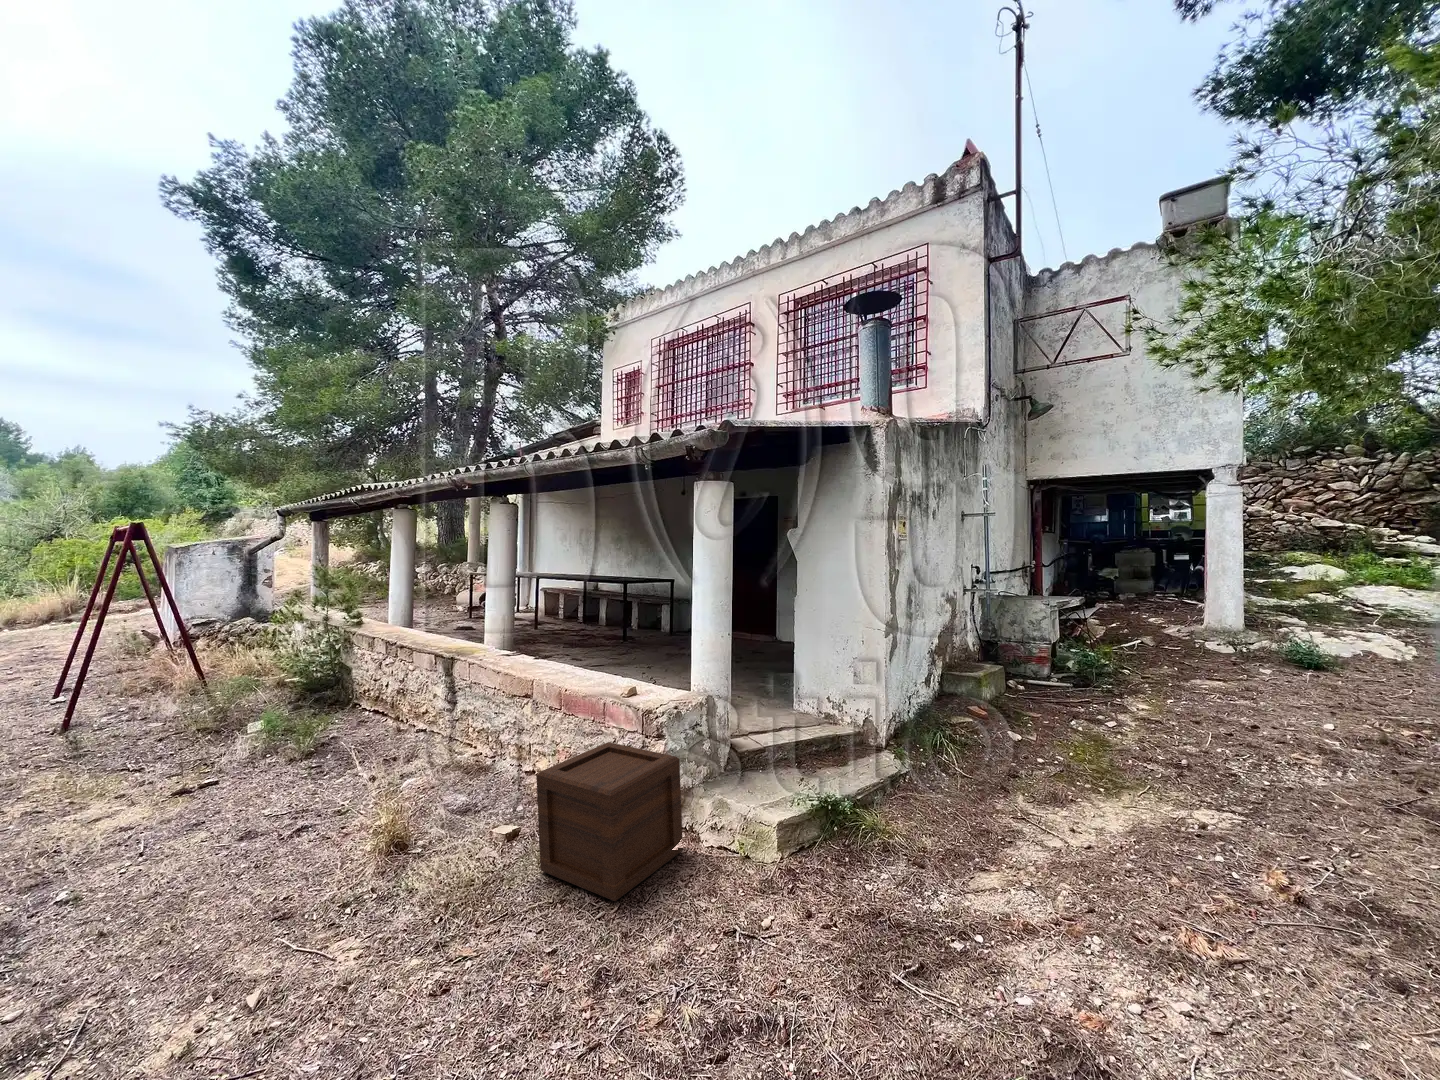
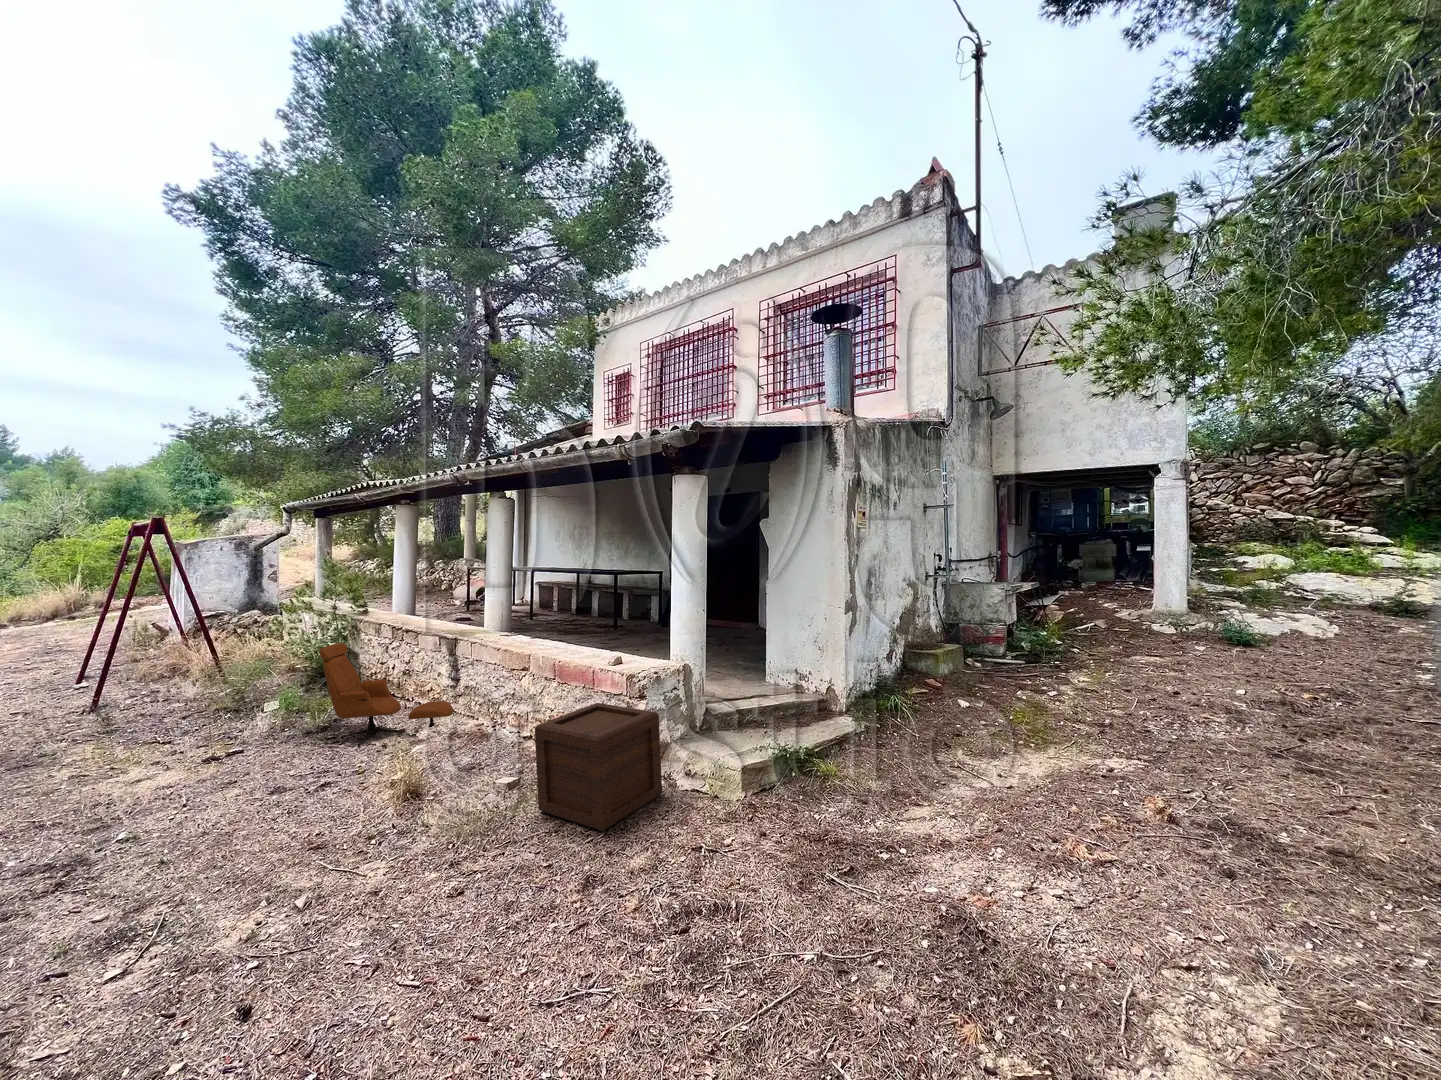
lounge chair: none [301,664,449,782] -> present [320,643,453,747]

